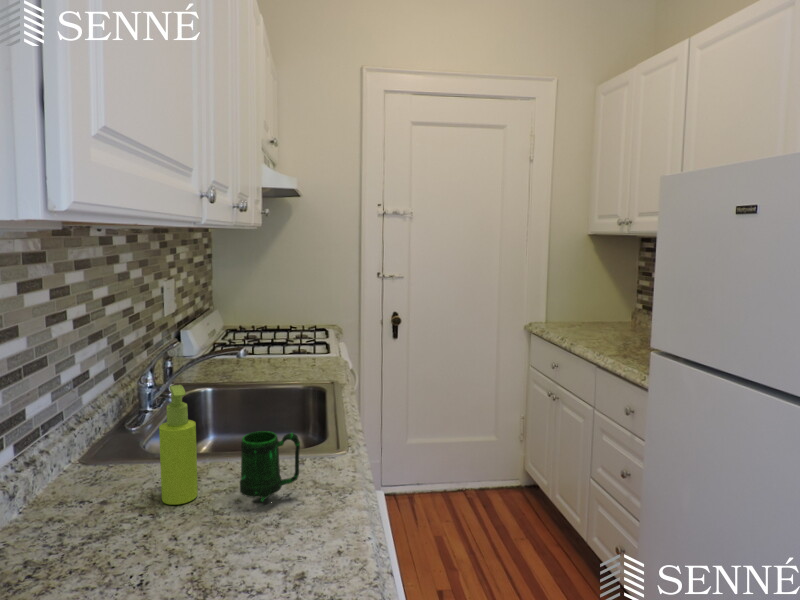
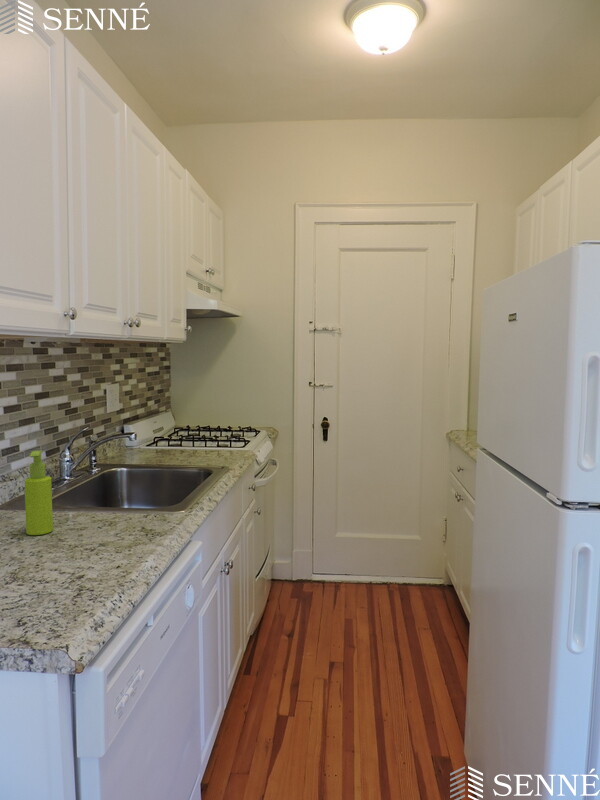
mug: present [240,431,300,502] -> none [73,487,117,543]

